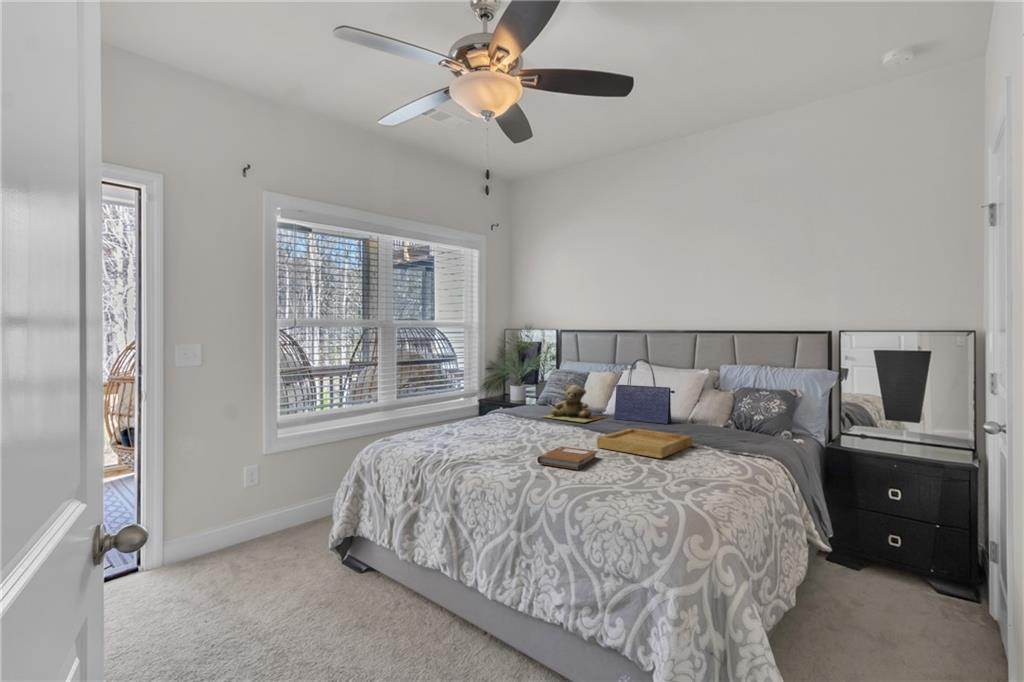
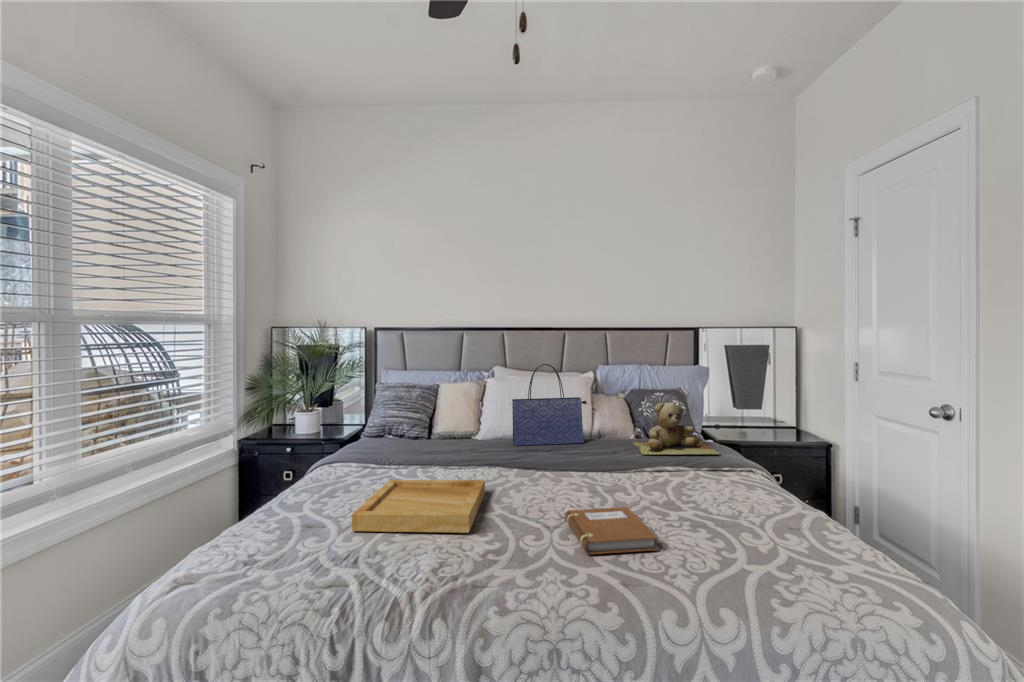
teddy bear: present [543,385,605,422] -> present [634,402,720,454]
tray: present [597,428,692,458] -> present [352,480,485,533]

